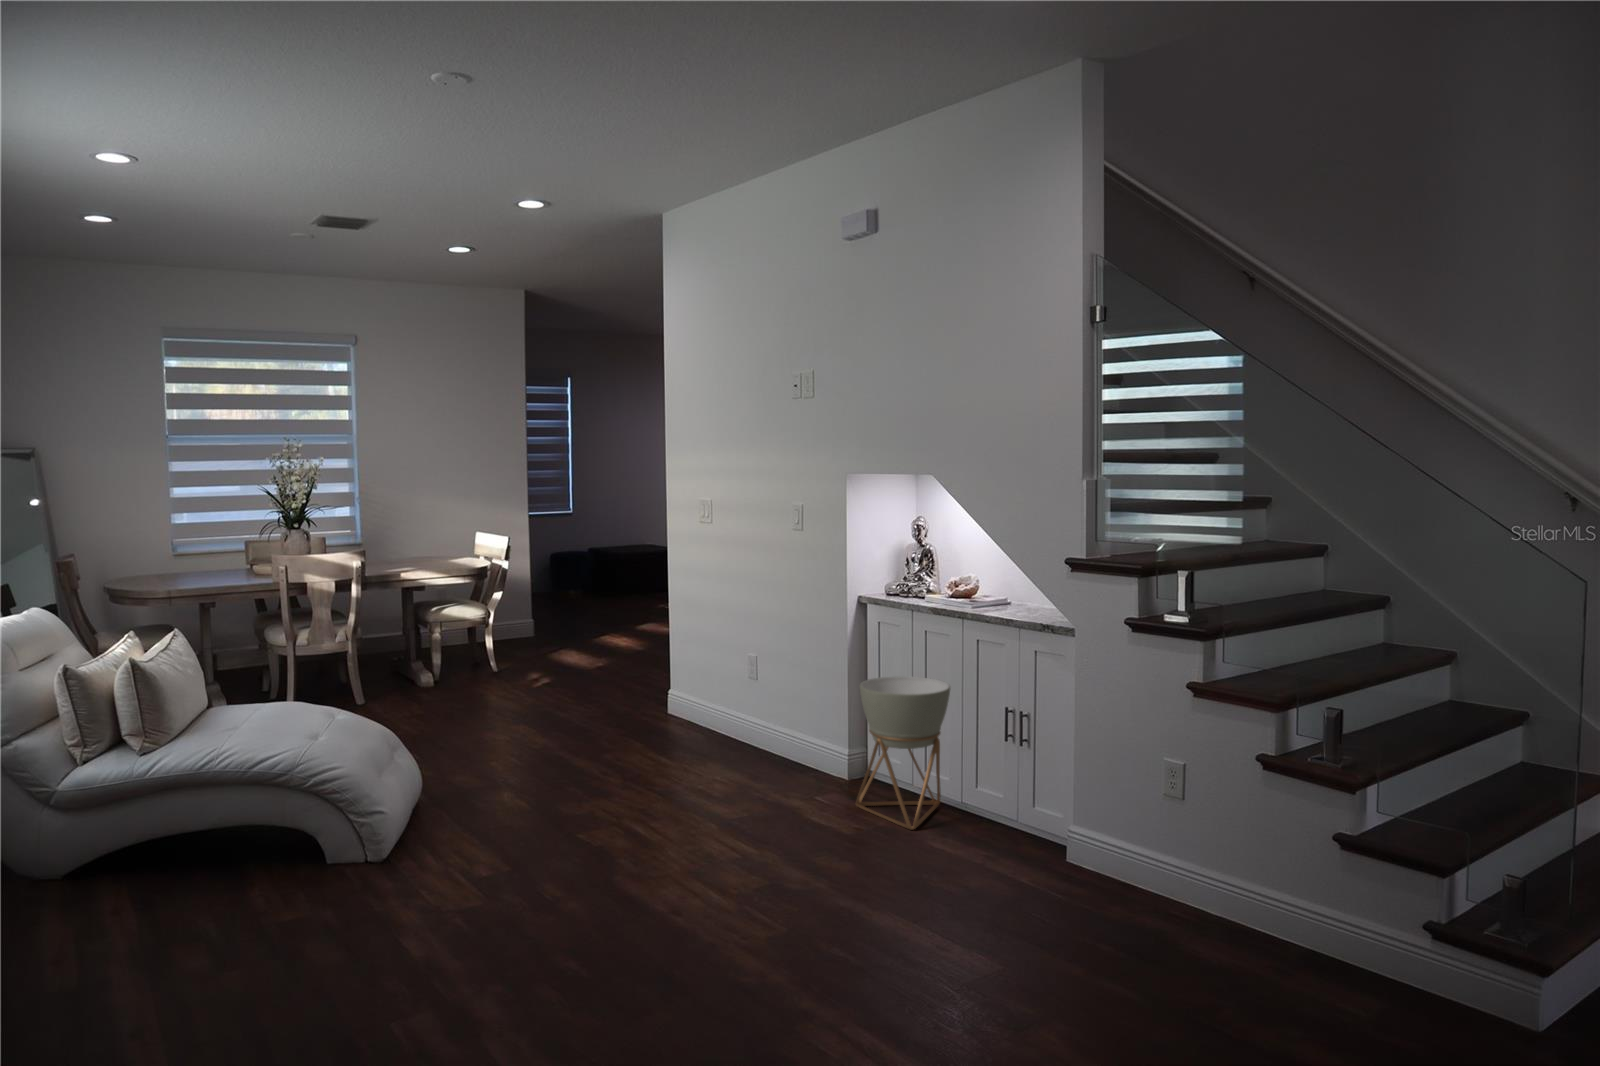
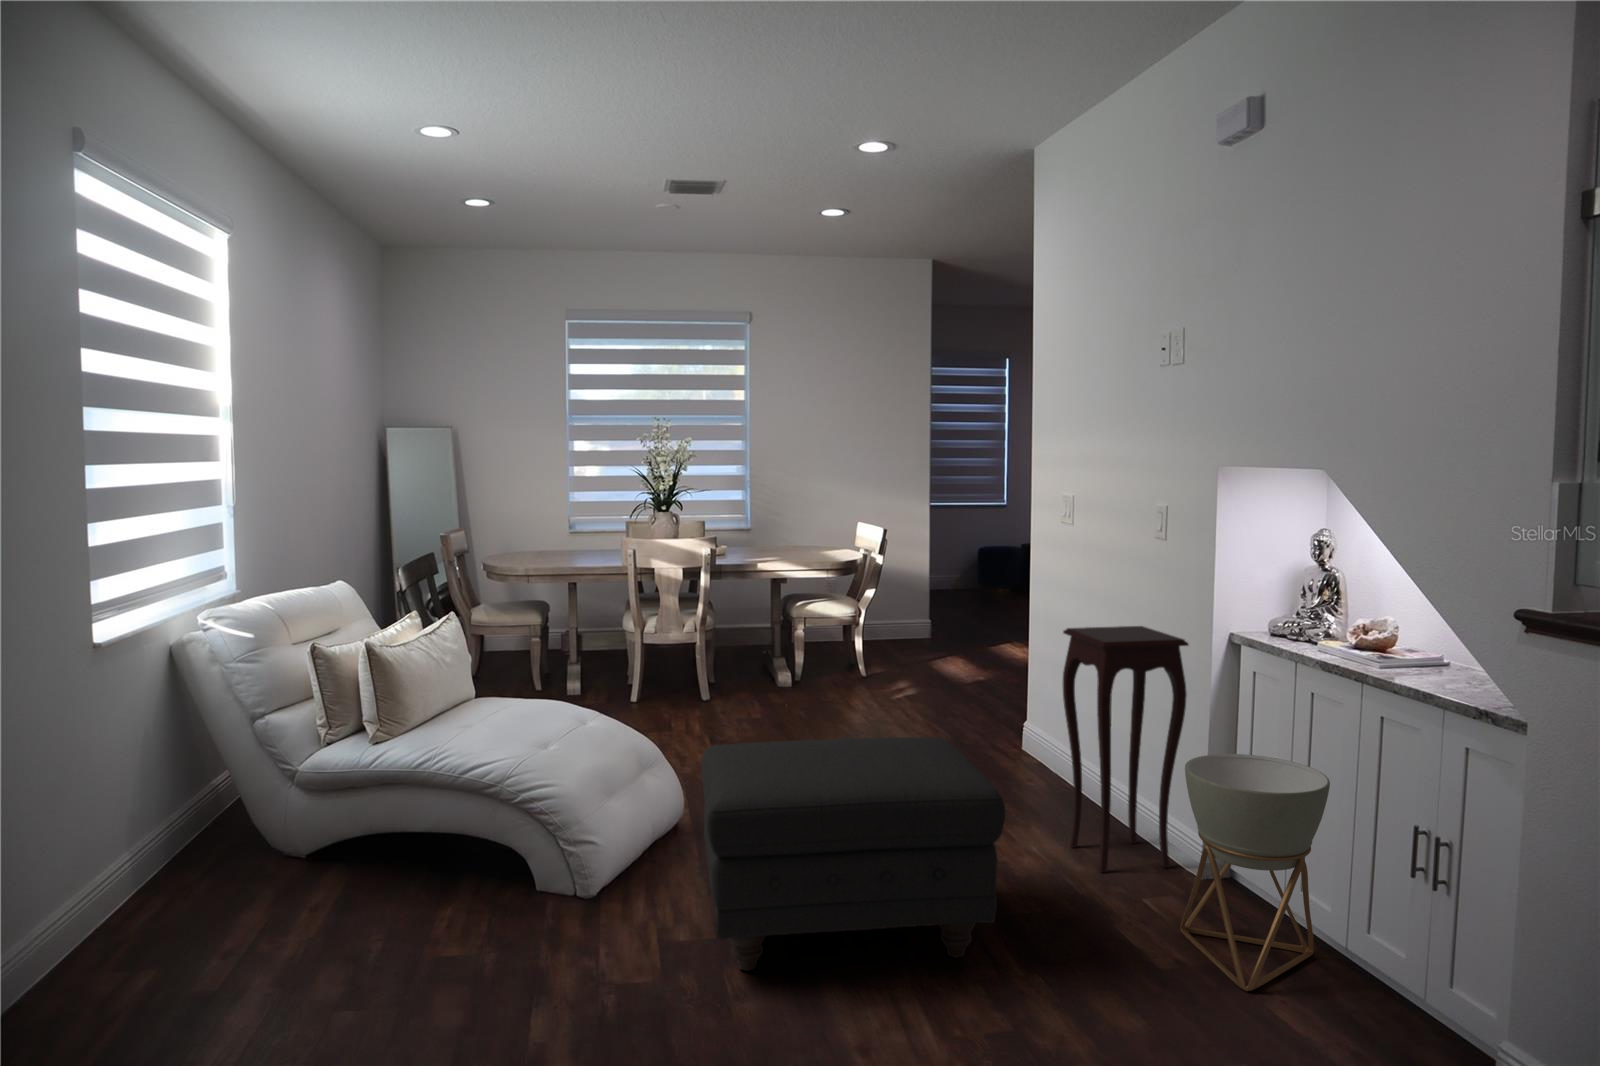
side table: none [744,598,837,782] -> present [1063,626,1188,873]
ottoman: none [493,690,756,882] -> present [701,737,1005,971]

